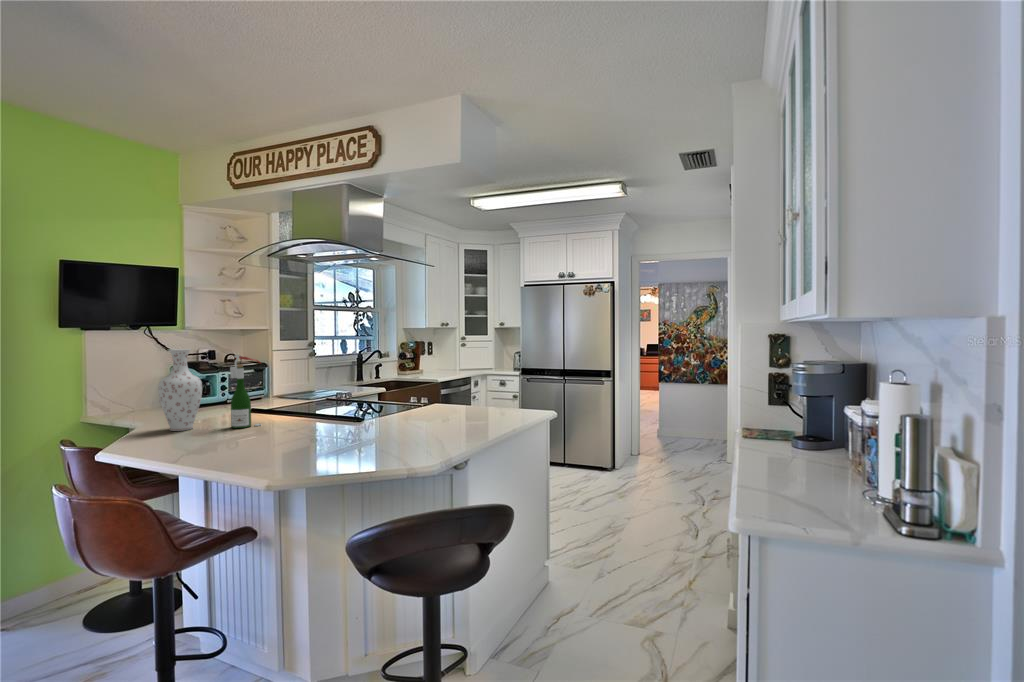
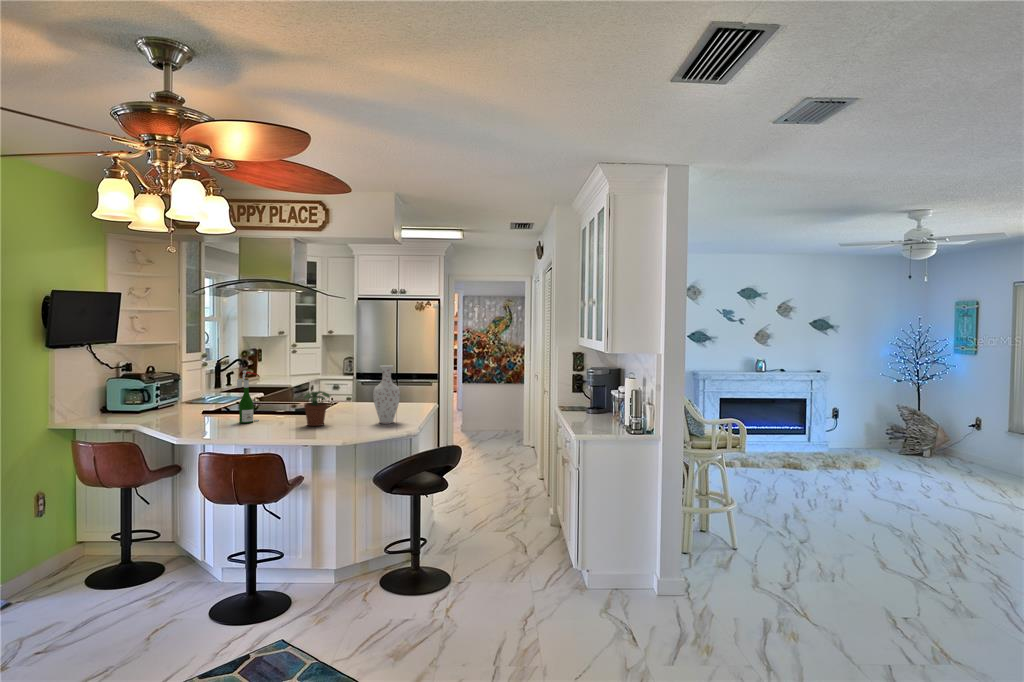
vase: present [158,349,202,431] -> present [373,365,400,424]
potted plant: none [269,387,325,442] -> present [299,391,330,426]

